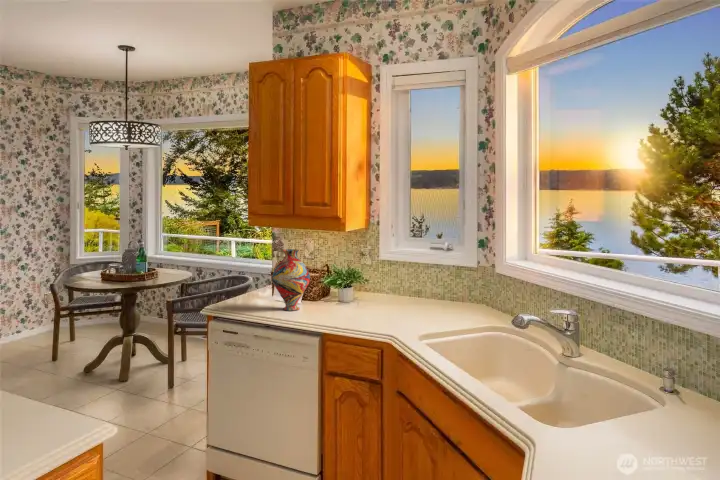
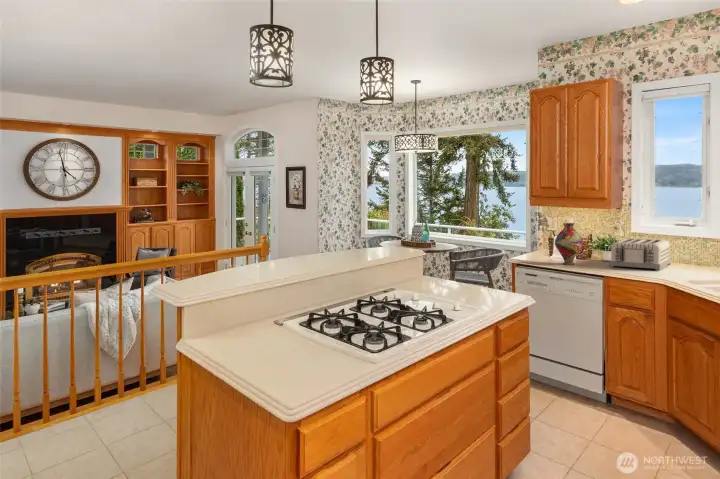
toaster: none [343,272,421,320] -> present [610,239,671,270]

